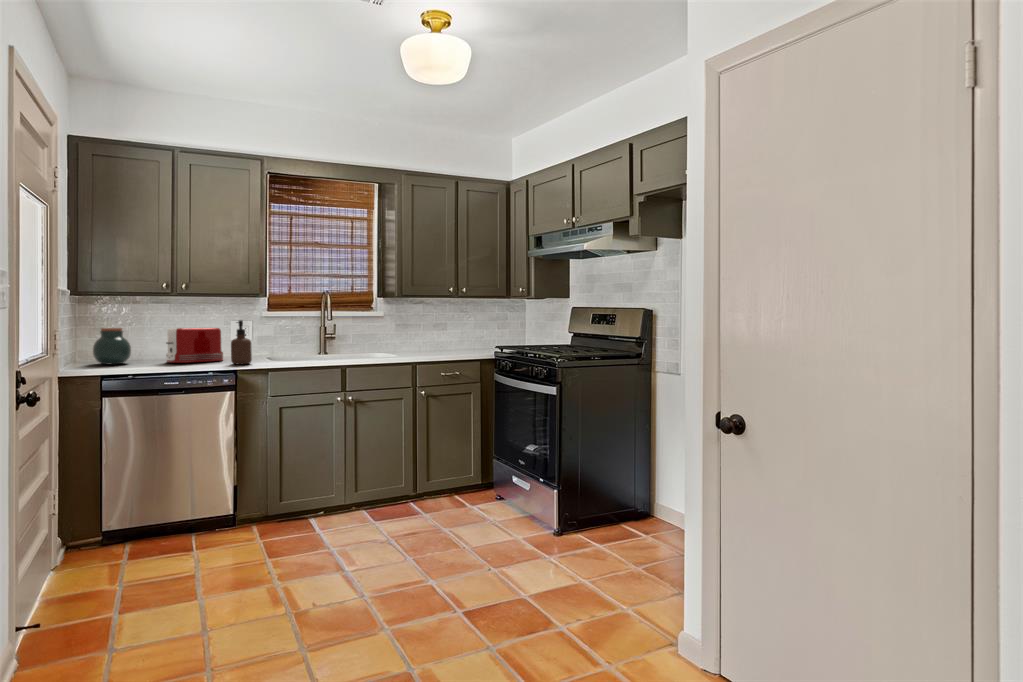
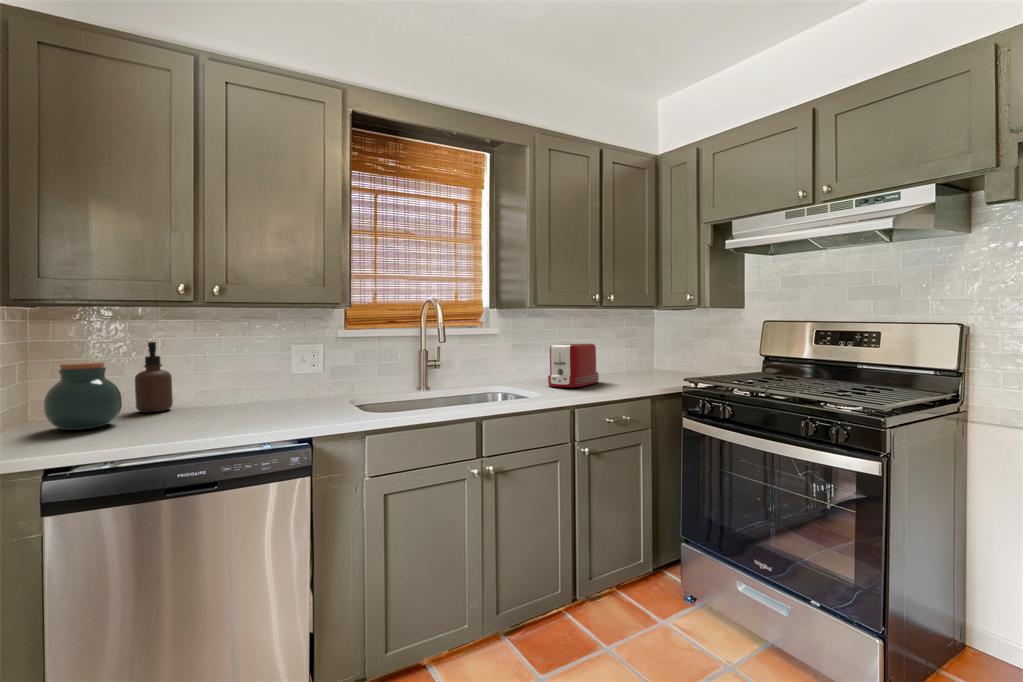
soap dispenser: present [231,320,252,364] -> present [135,342,173,412]
toaster: present [166,328,223,363] -> present [548,344,599,387]

